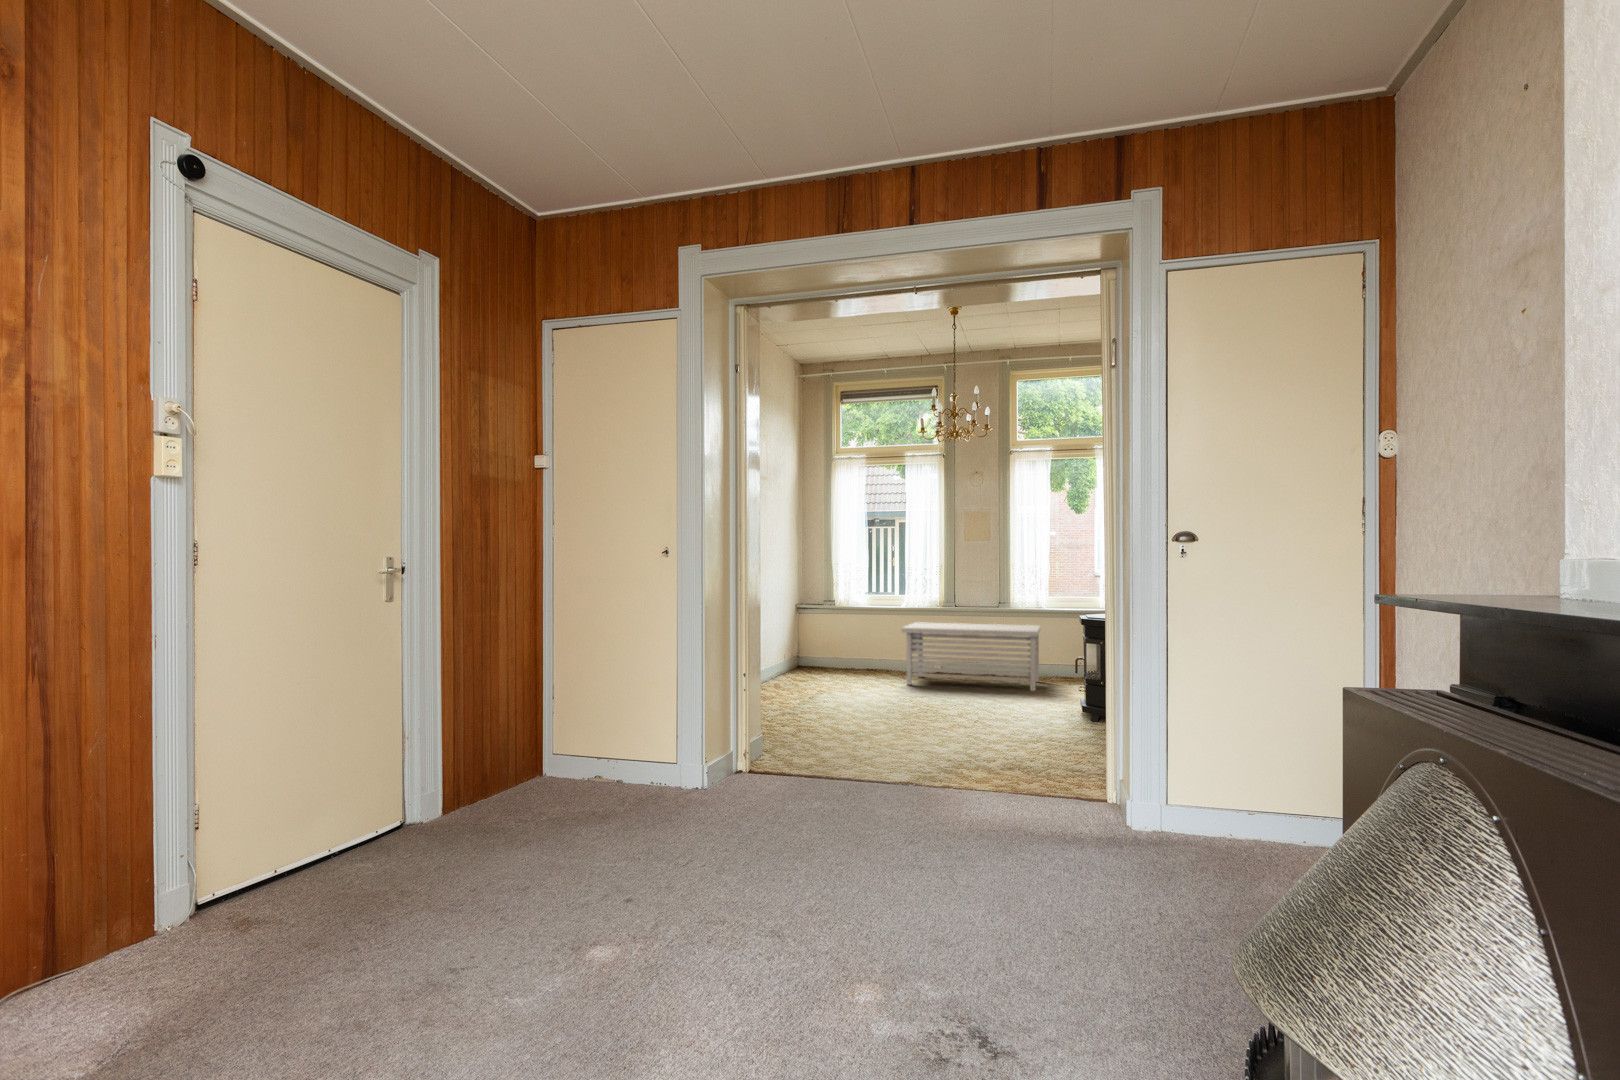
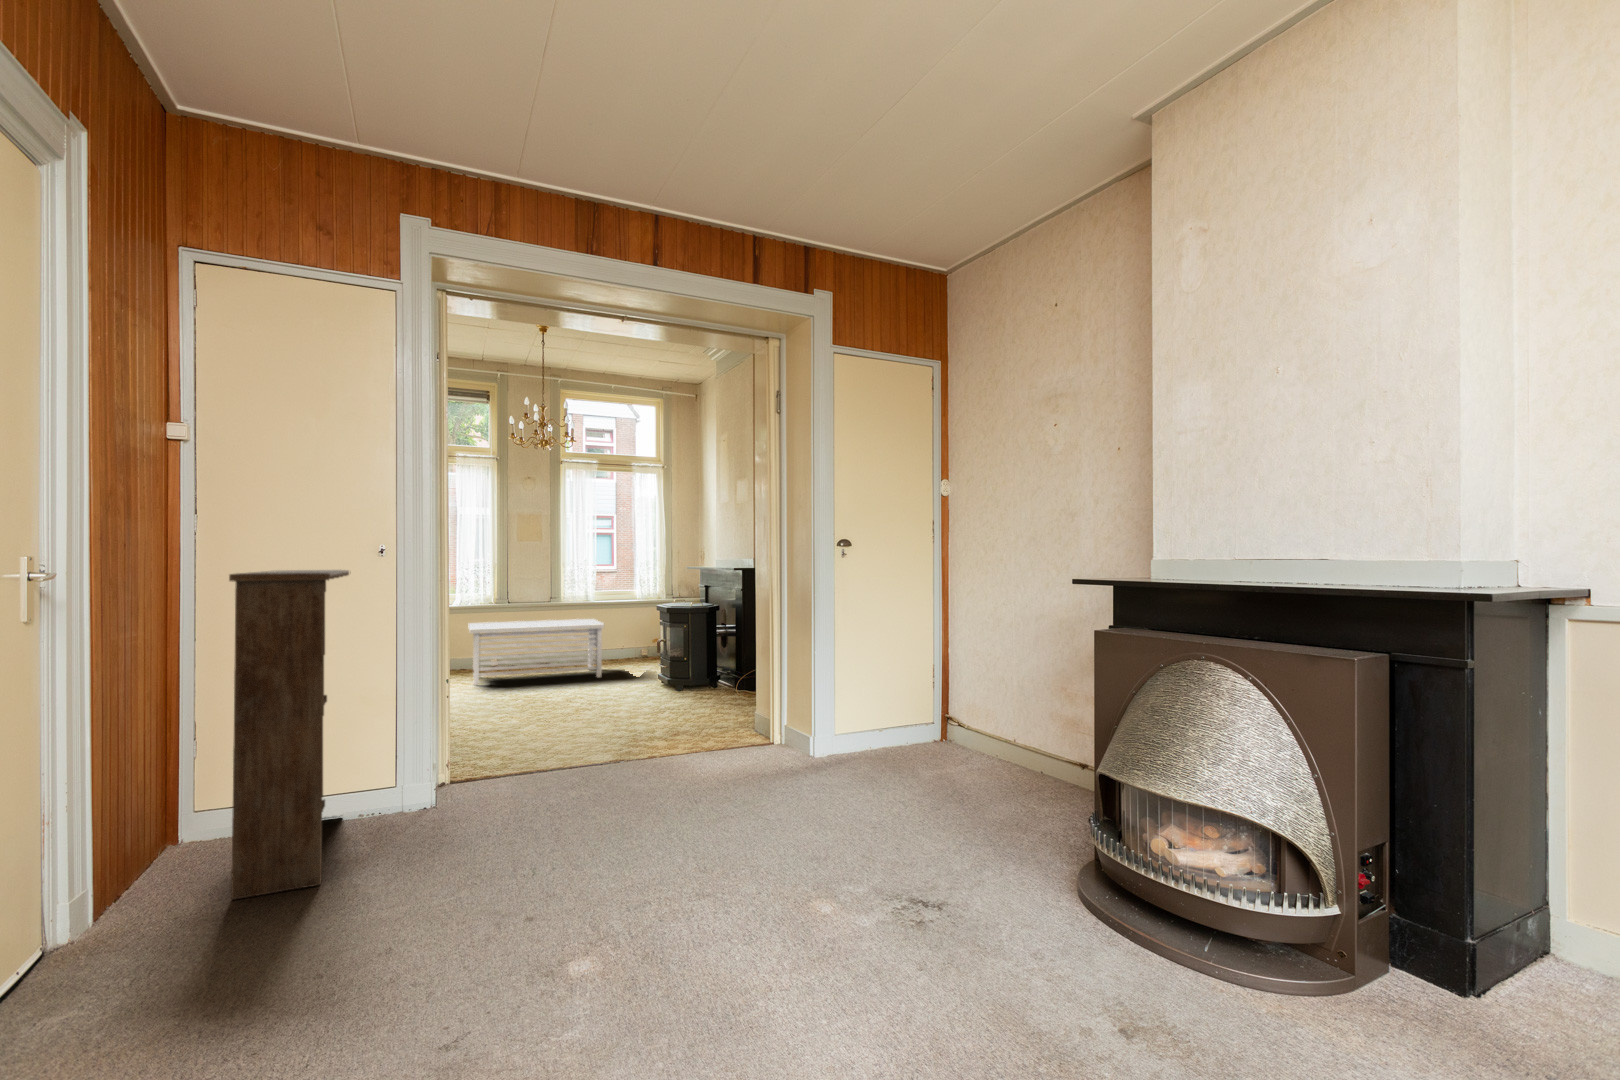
bookshelf: none [493,568,649,832] -> present [229,570,349,900]

